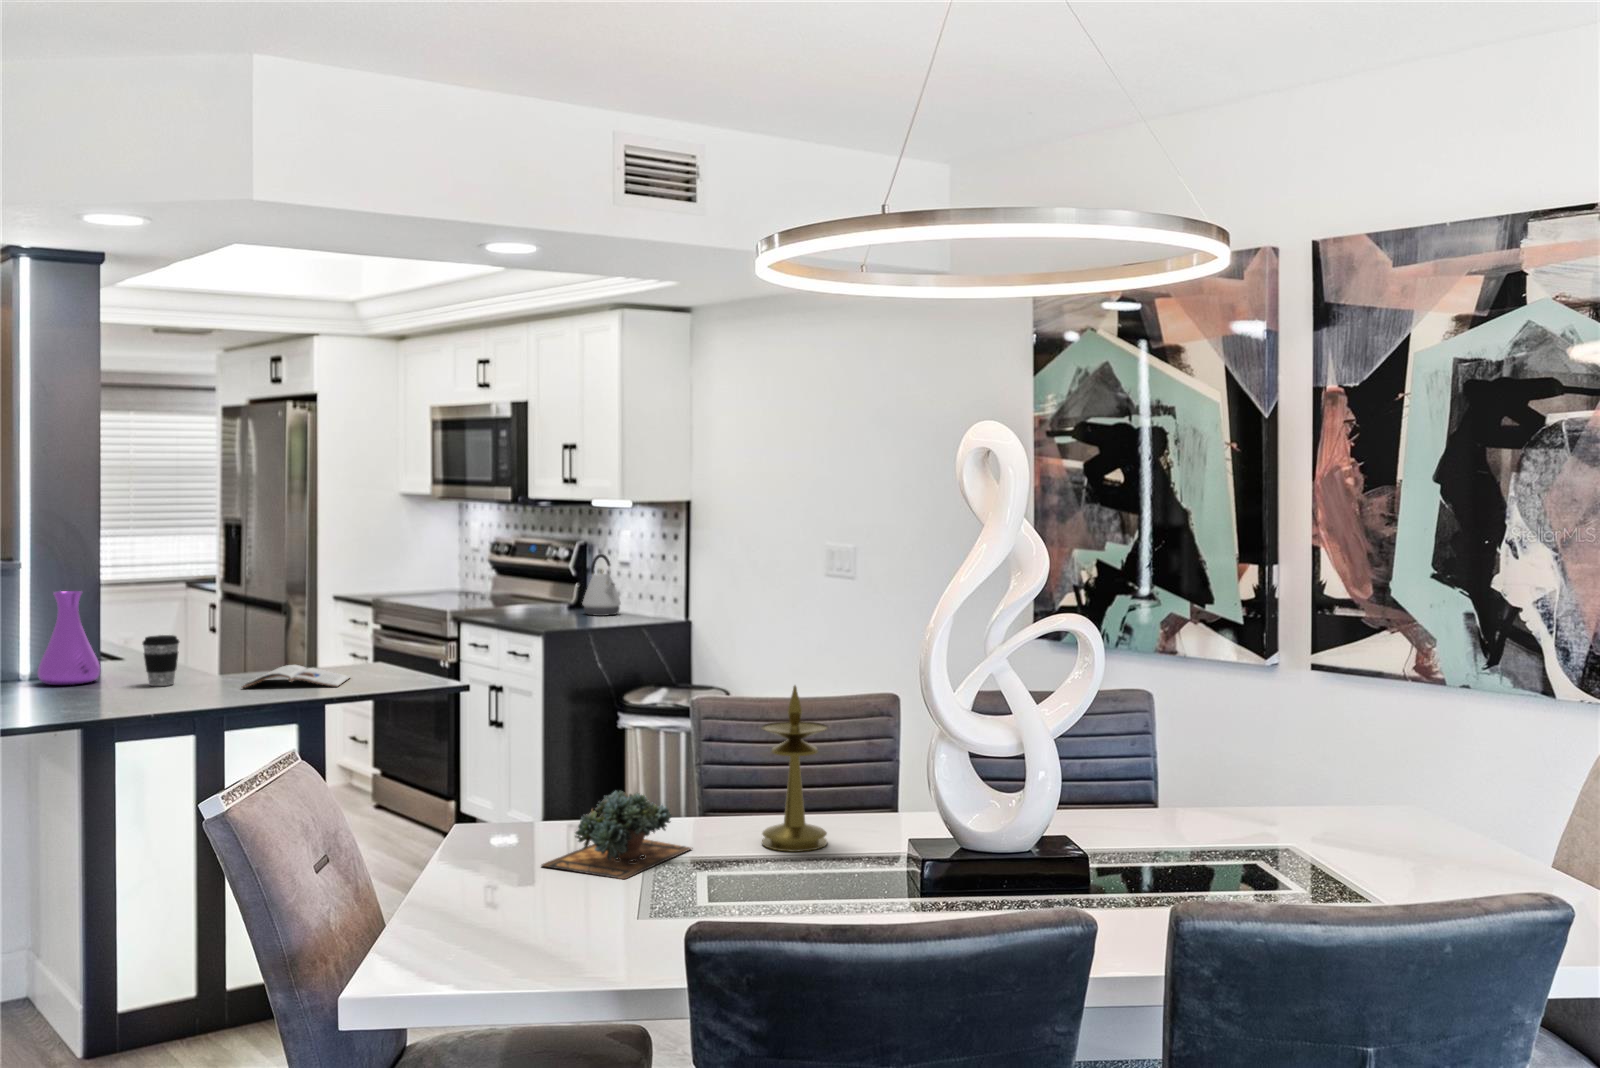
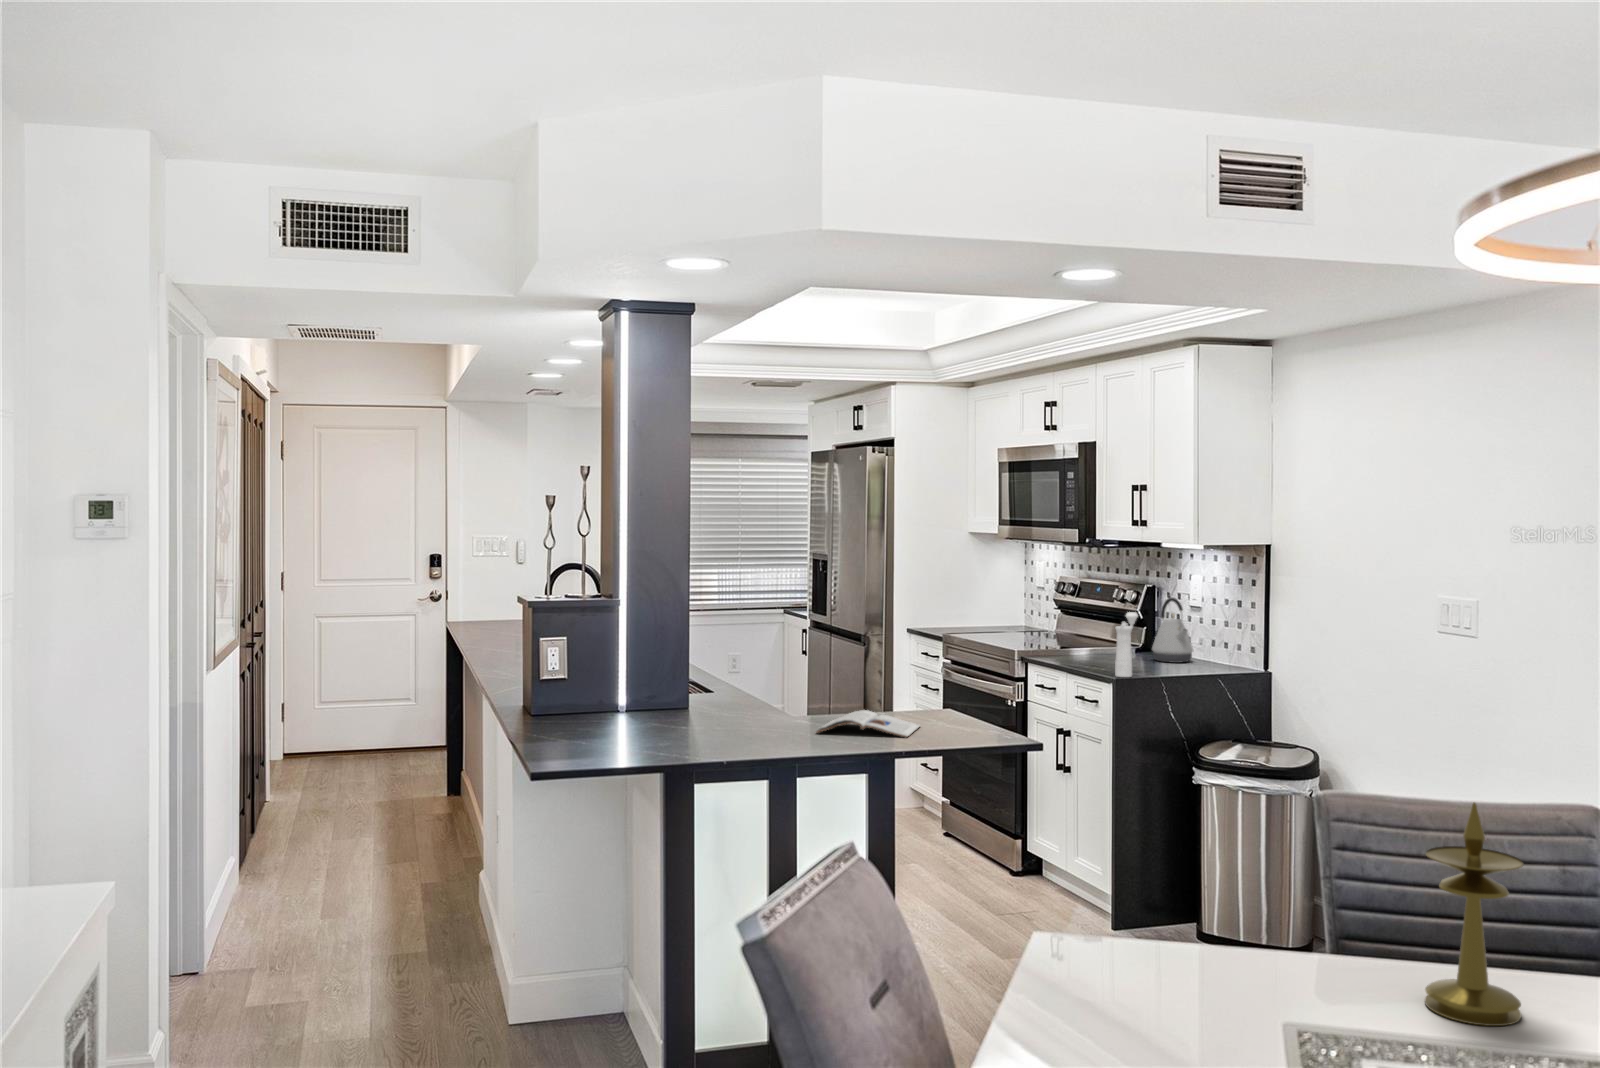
pepper mill: none [545,567,568,629] -> present [1115,612,1138,677]
vase: present [38,591,101,685] -> none [640,629,693,718]
coffee cup: present [143,635,179,686] -> none [728,675,761,725]
succulent plant: present [541,791,691,879] -> none [1137,917,1331,1040]

